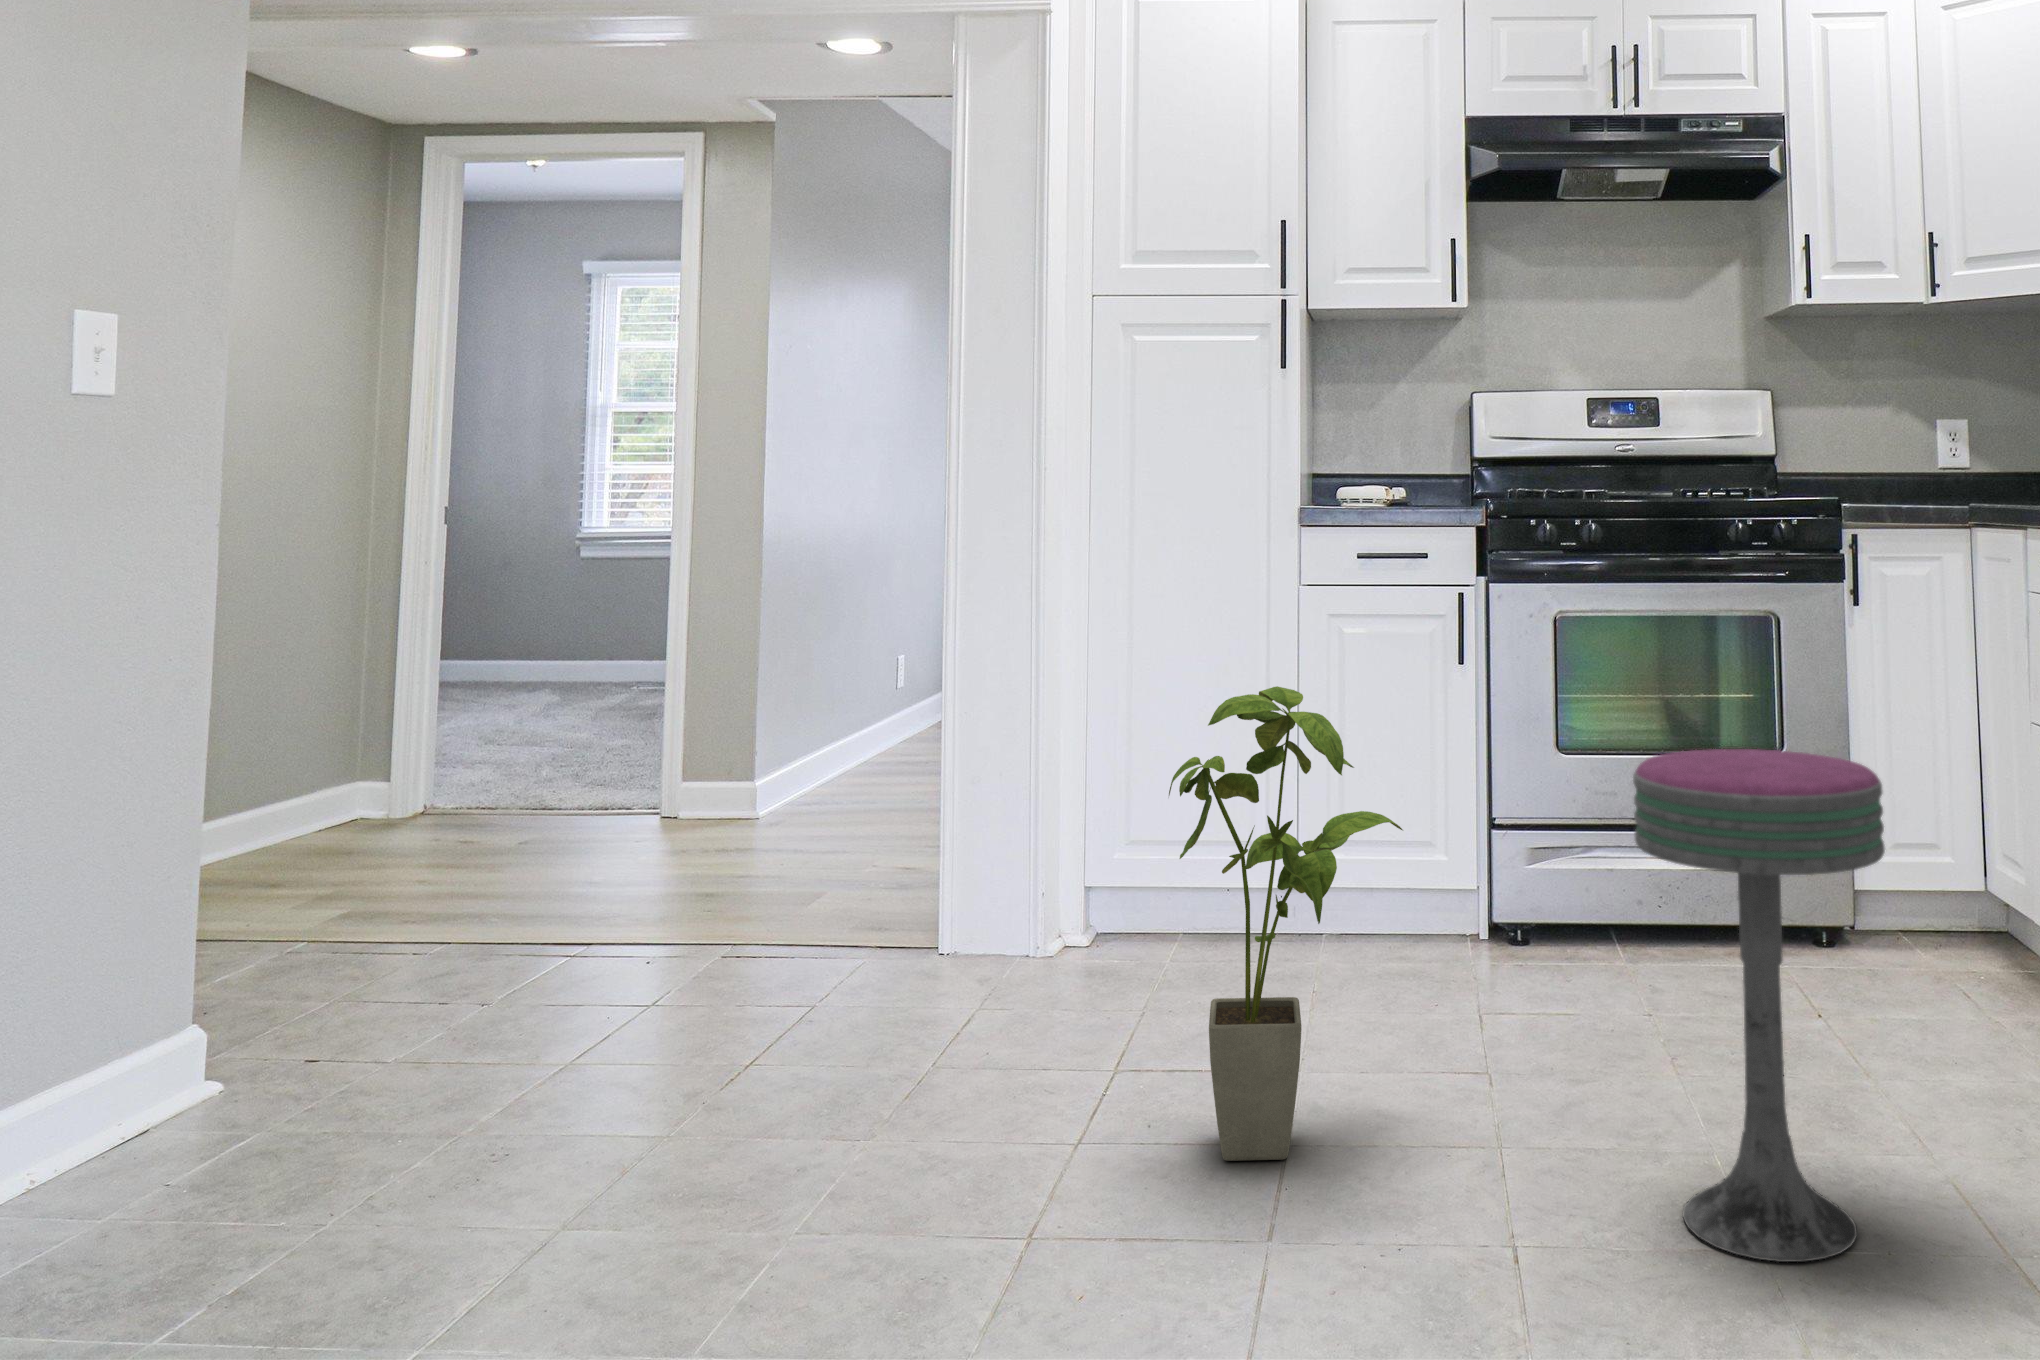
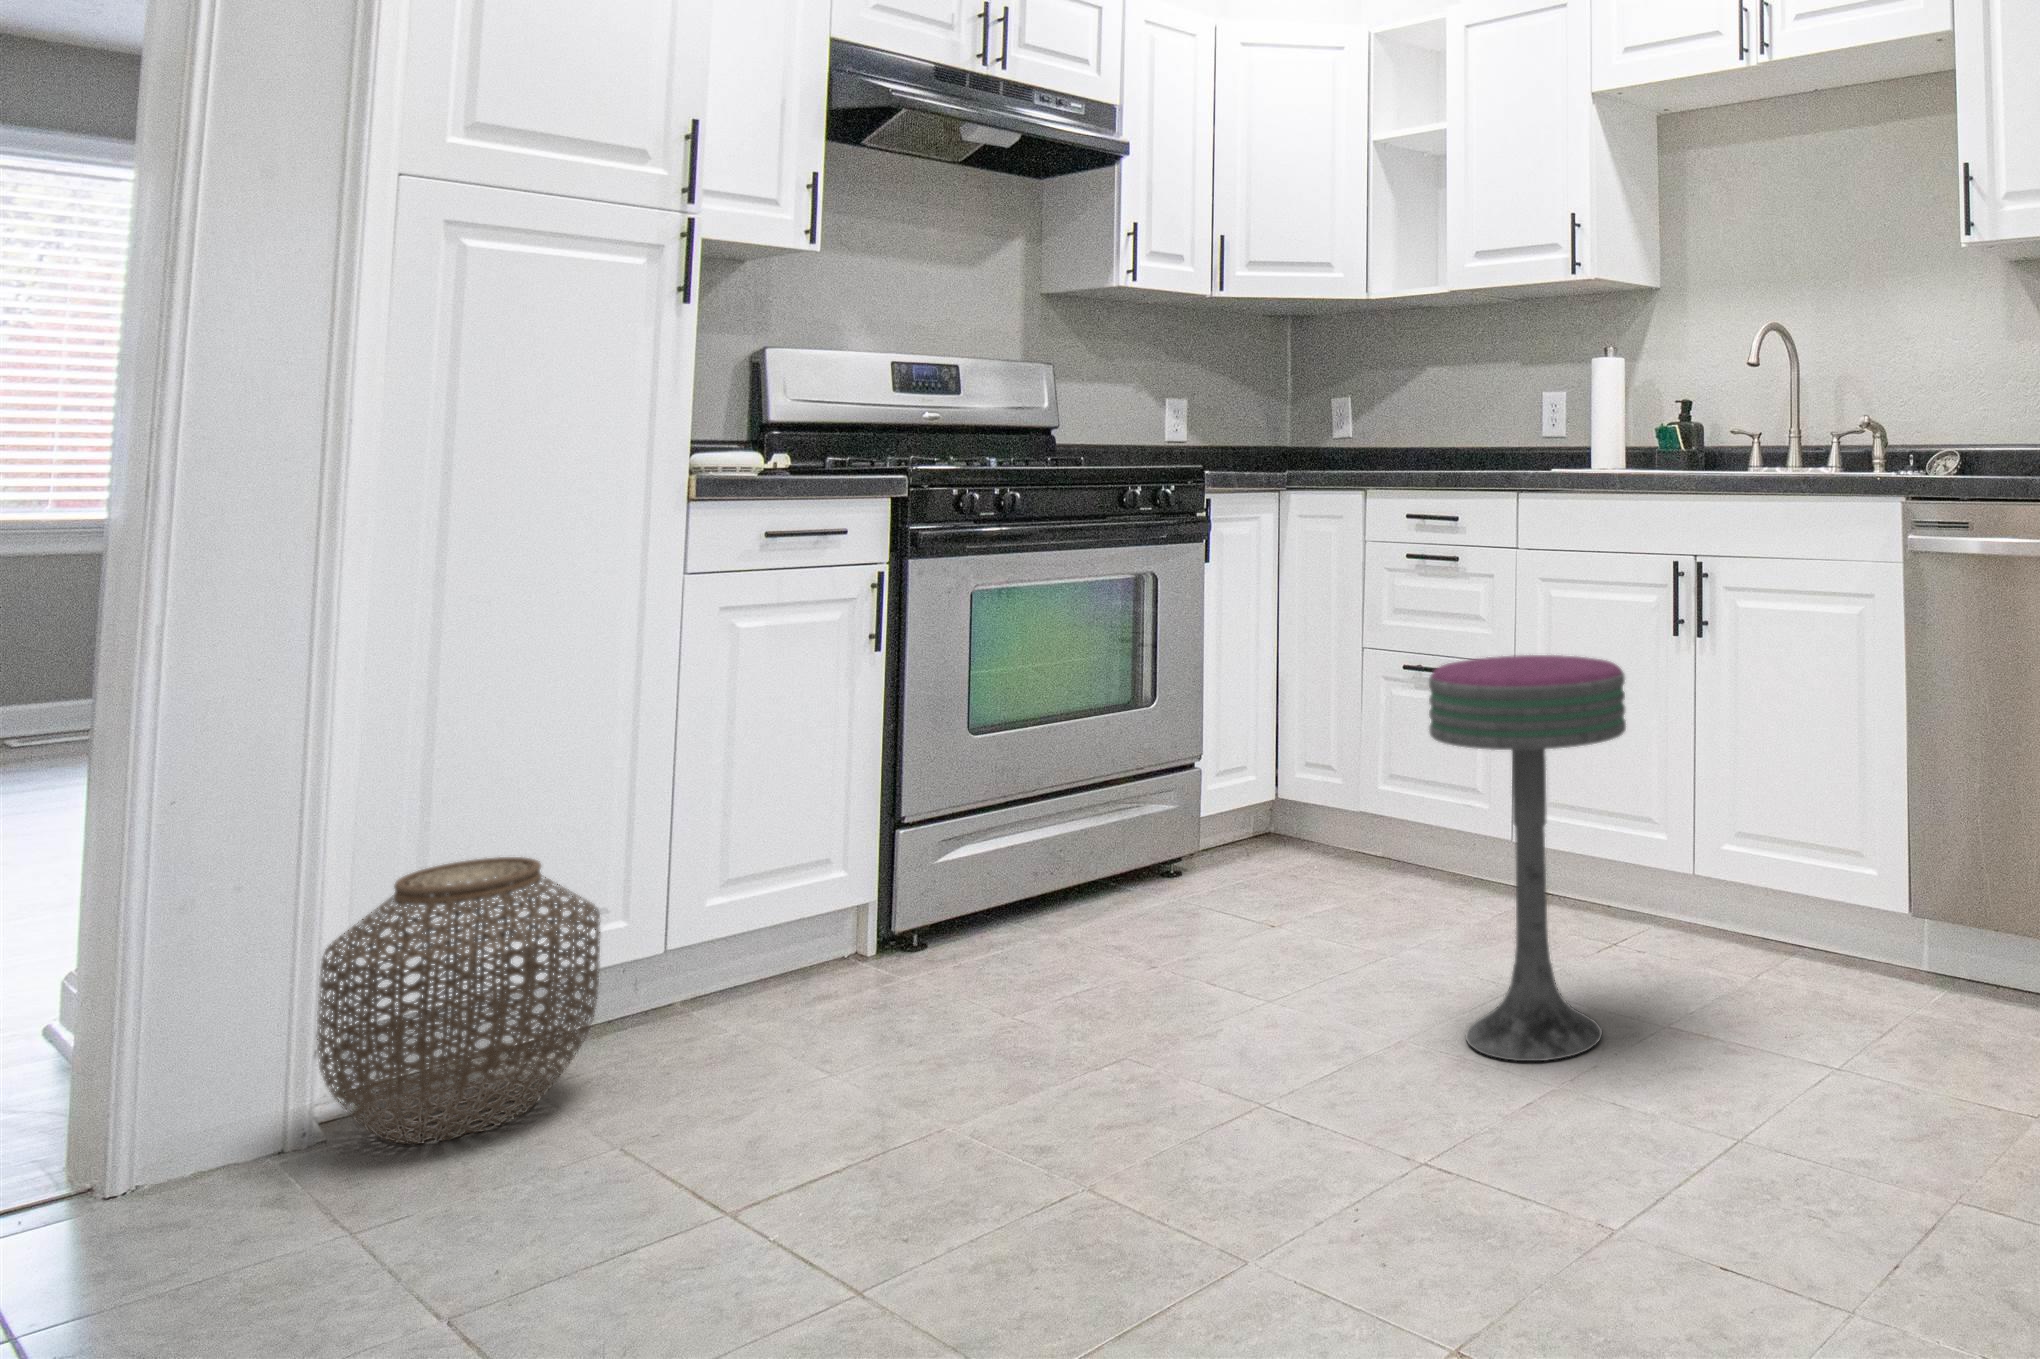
house plant: present [1169,686,1403,1161] -> none [983,653,1255,1185]
woven basket: none [1013,784,1180,979] -> present [317,857,600,1144]

